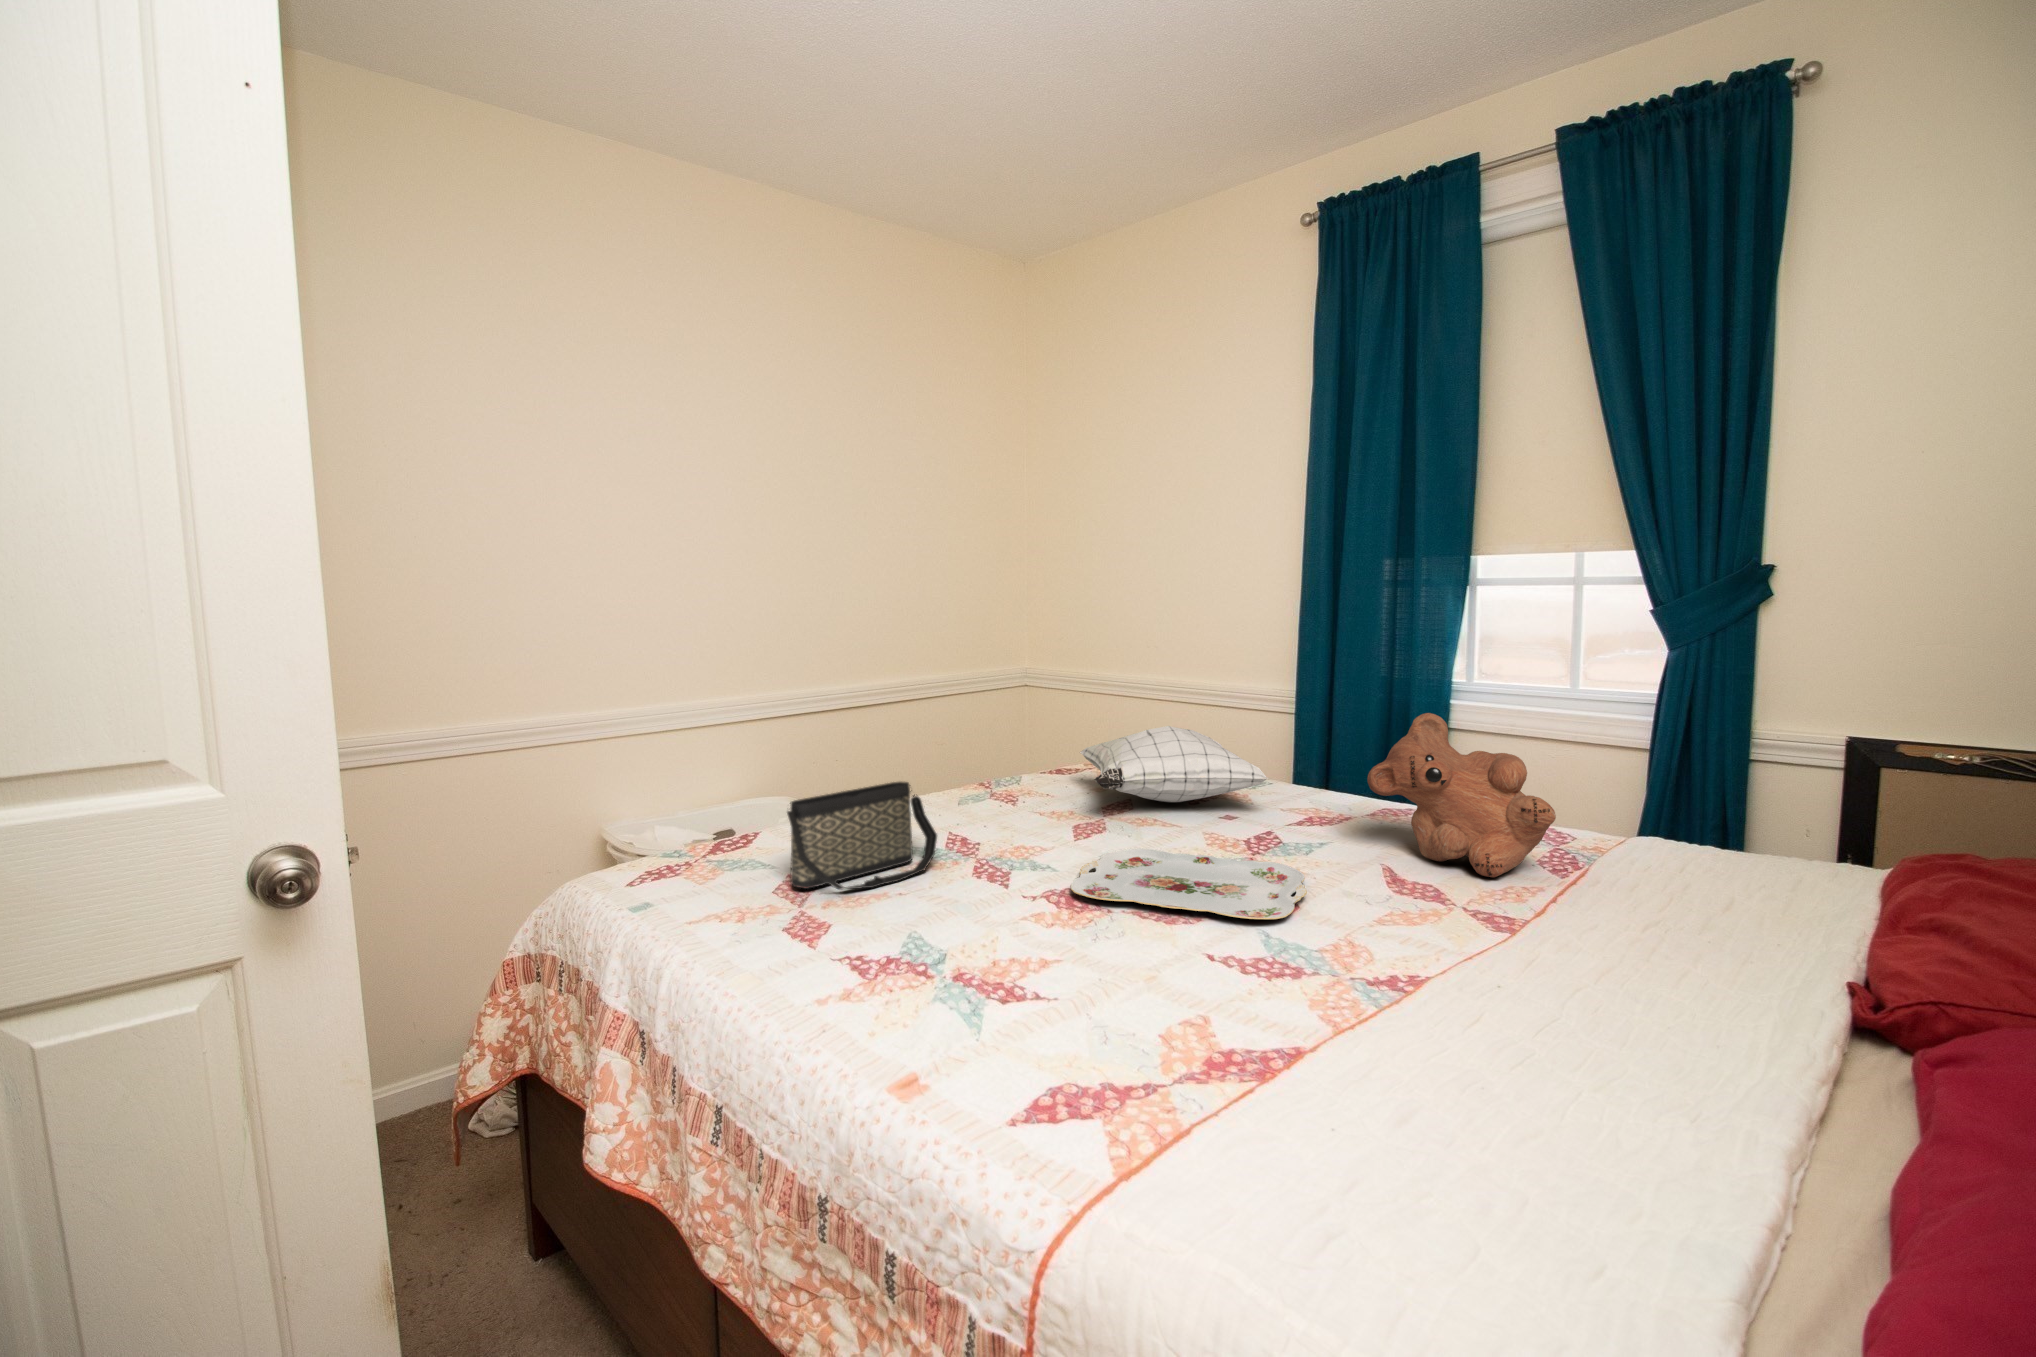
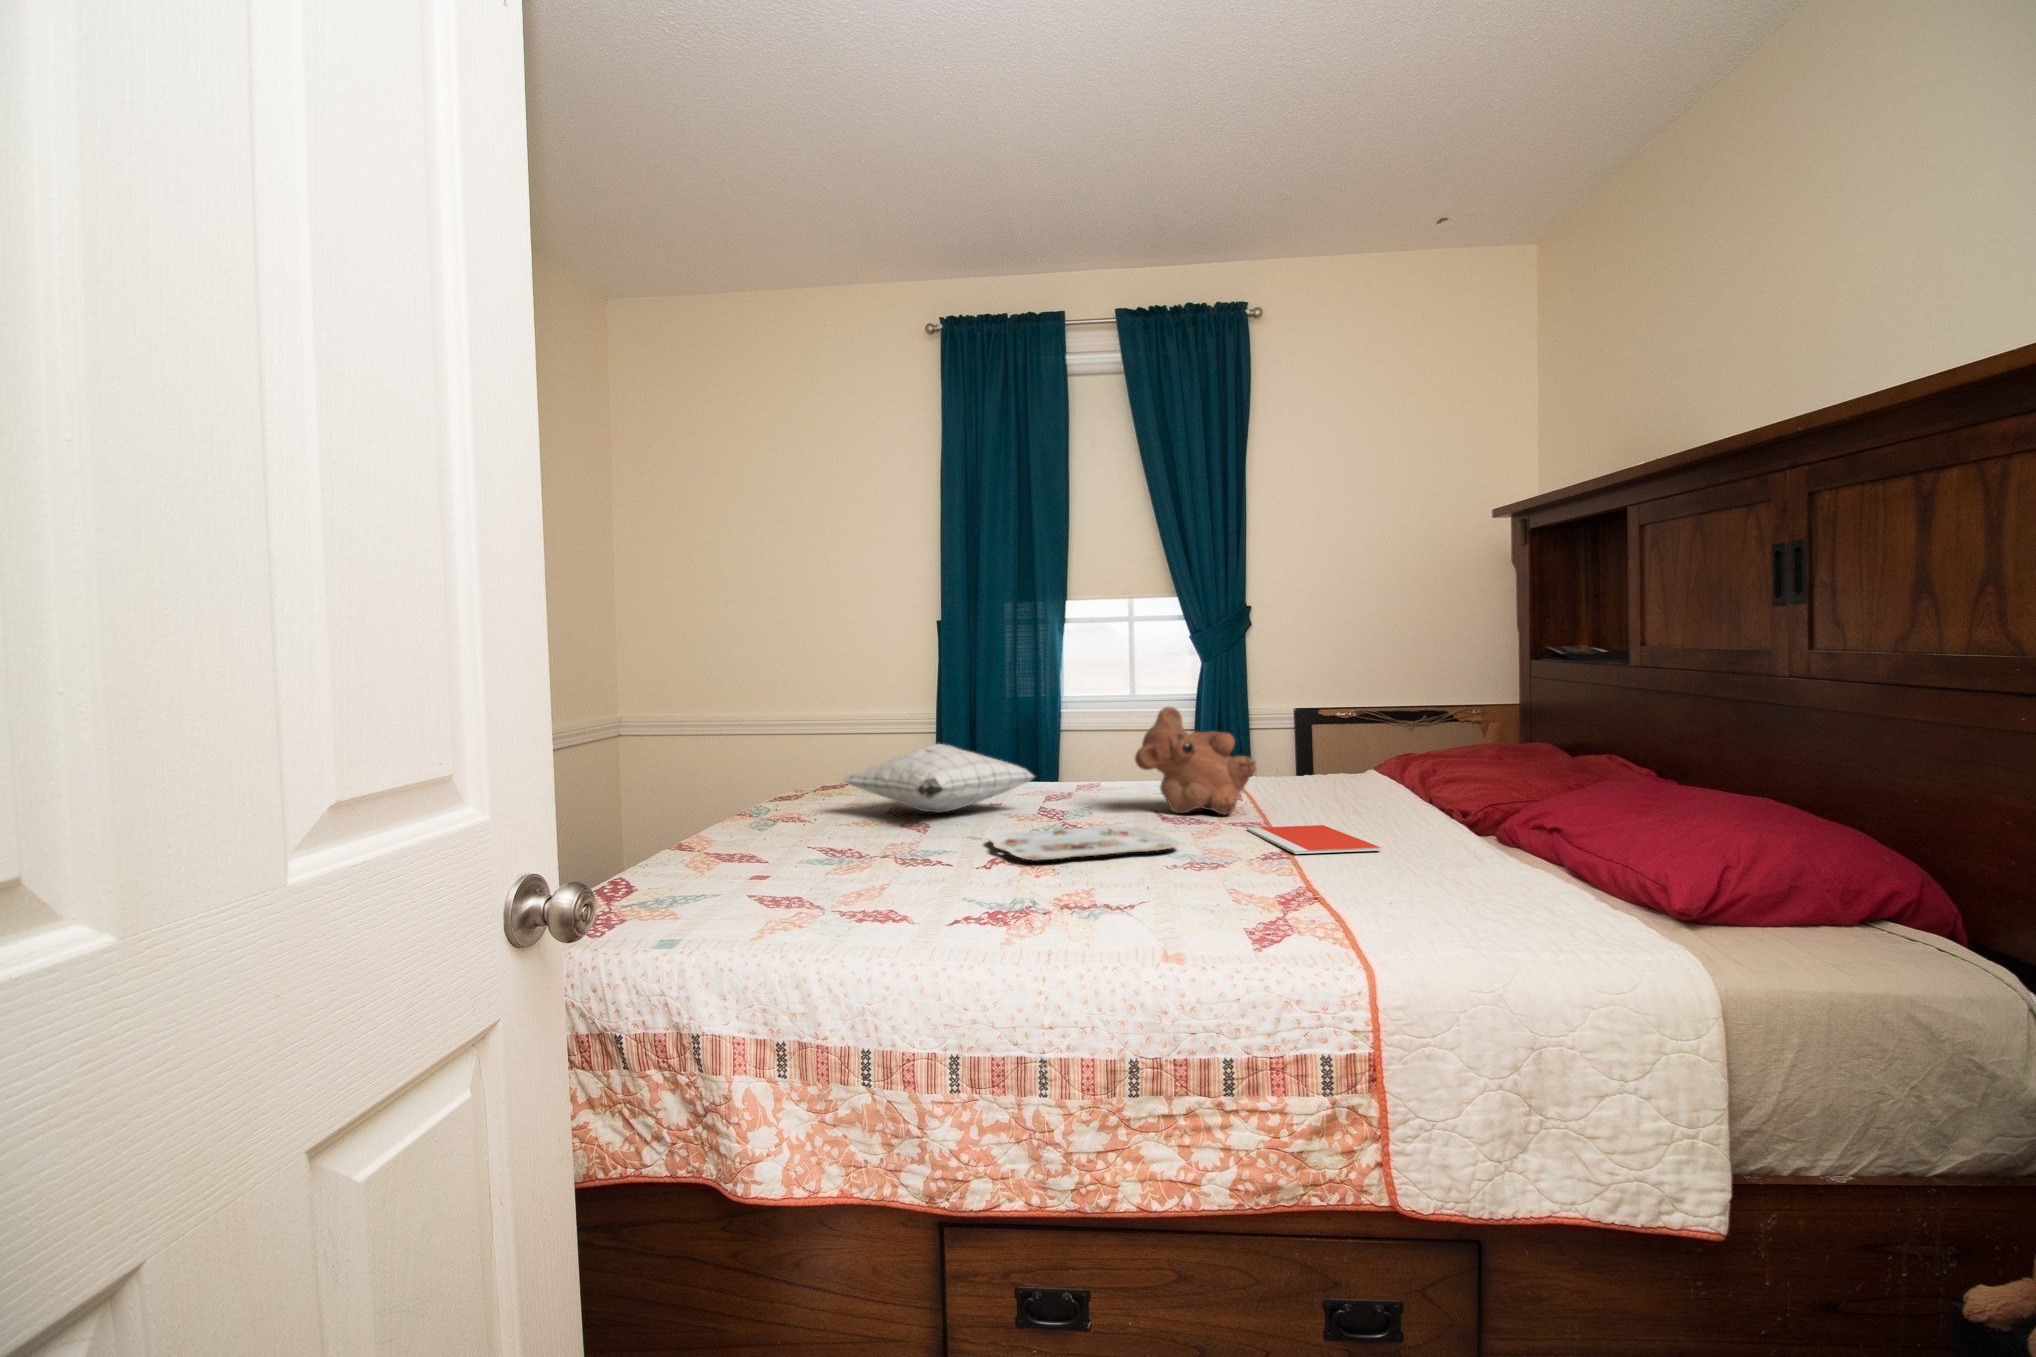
handbag: present [787,782,937,889] -> none [779,792,873,899]
notebook: none [1421,909,1597,1012] -> present [1247,825,1382,854]

